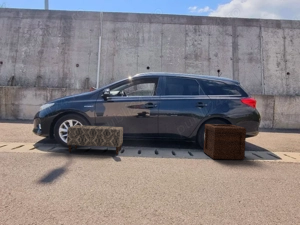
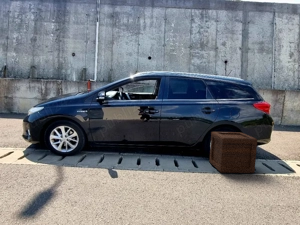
bench: present [67,125,123,154] -> none [59,132,121,166]

